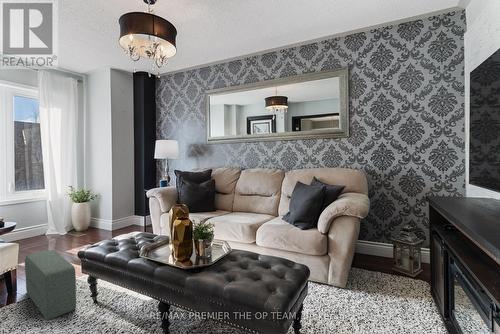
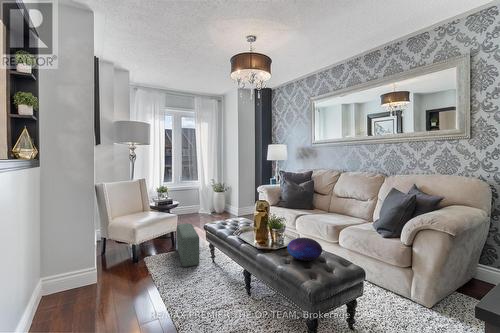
decorative orb: none [229,244,270,272] -> present [287,238,322,261]

